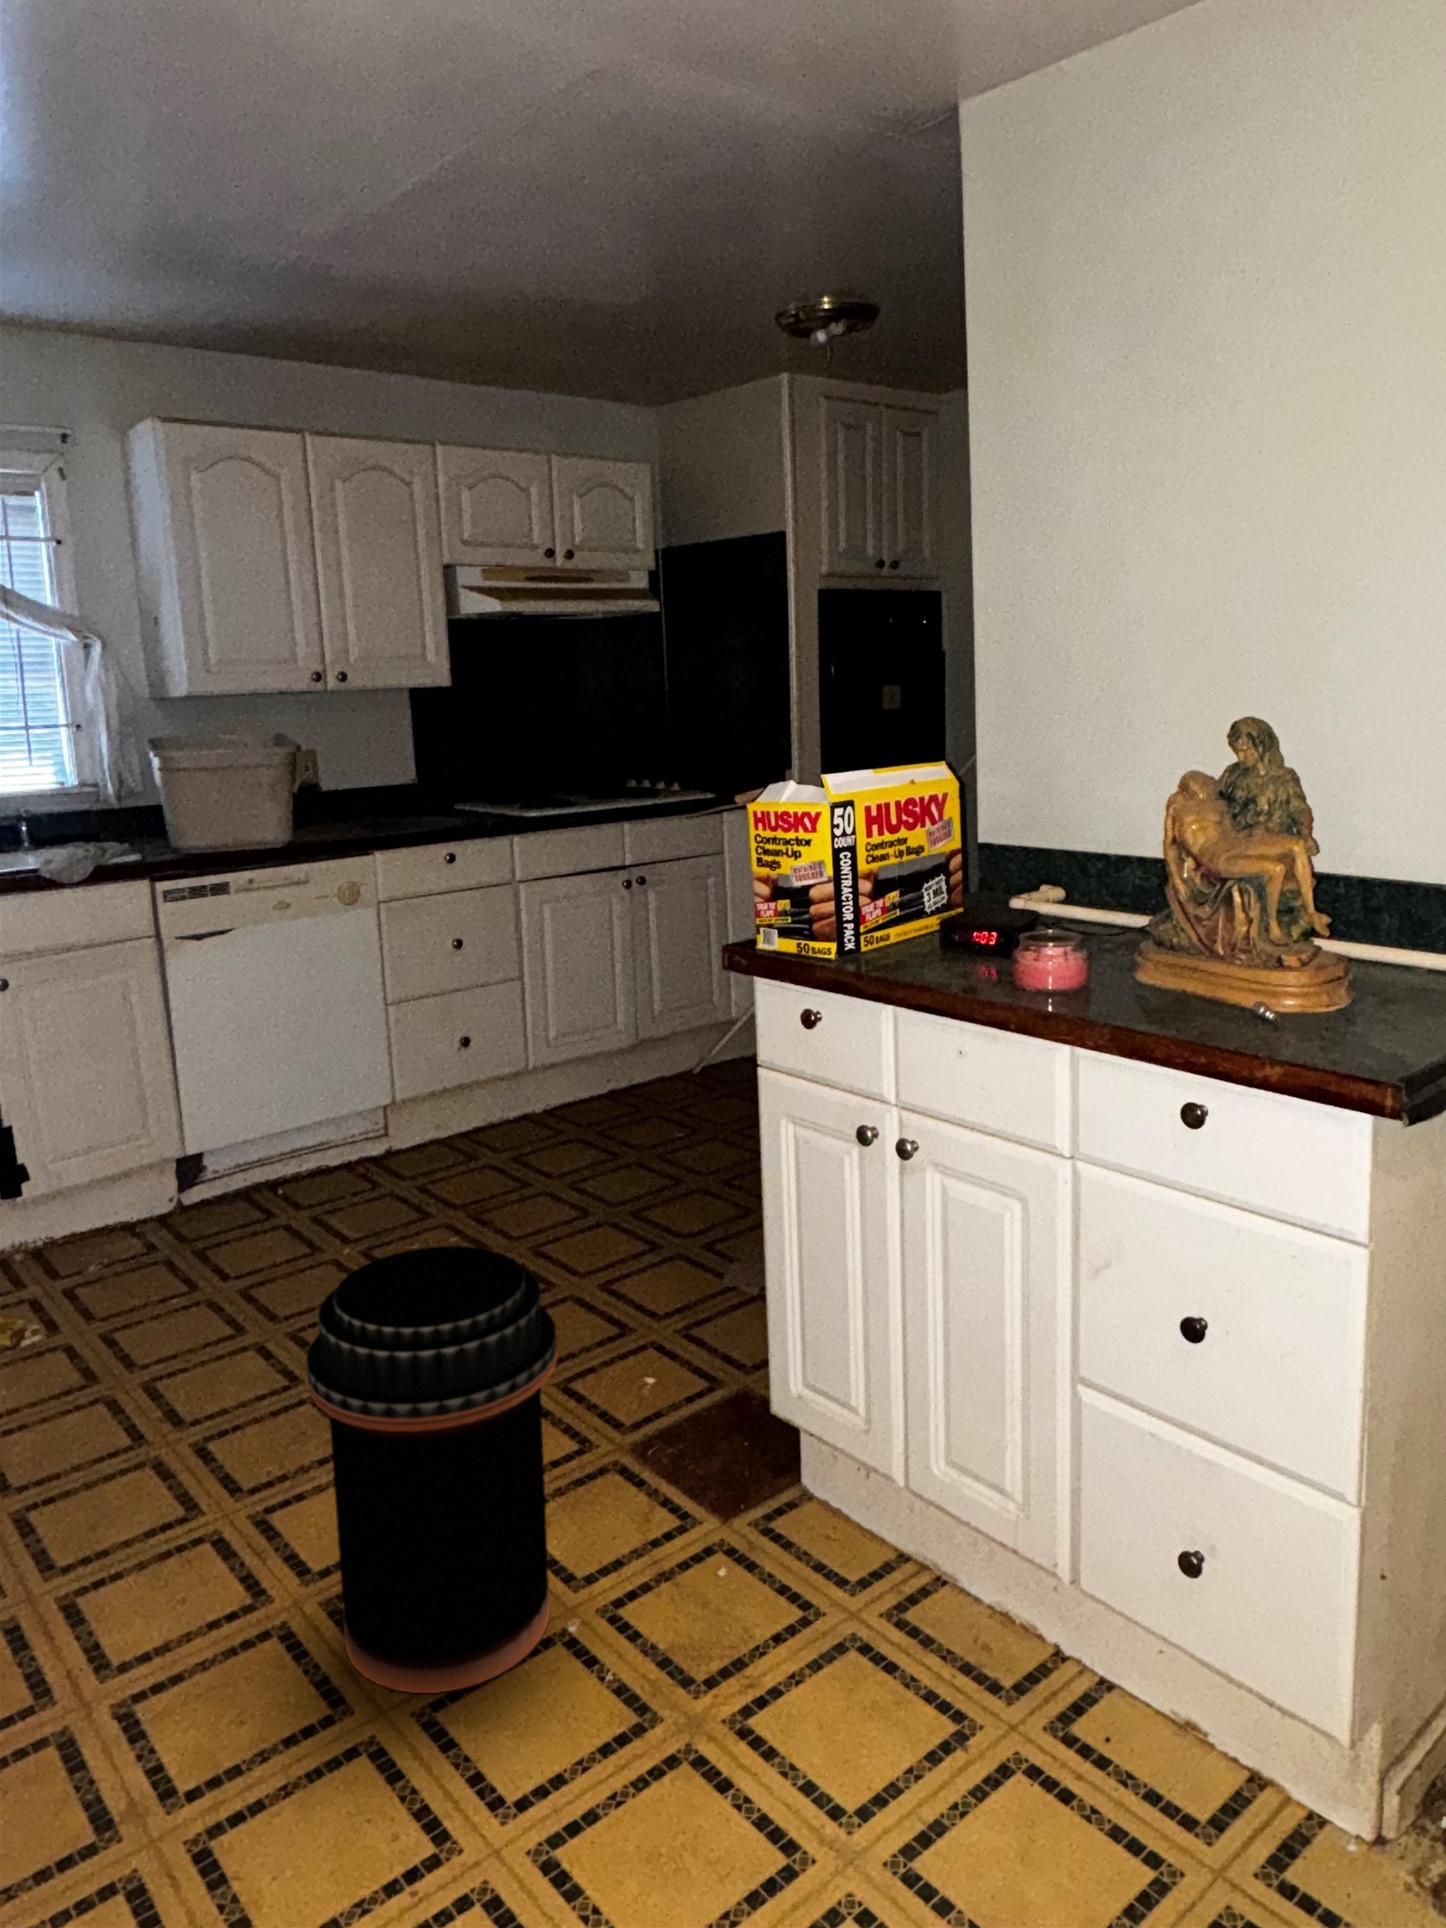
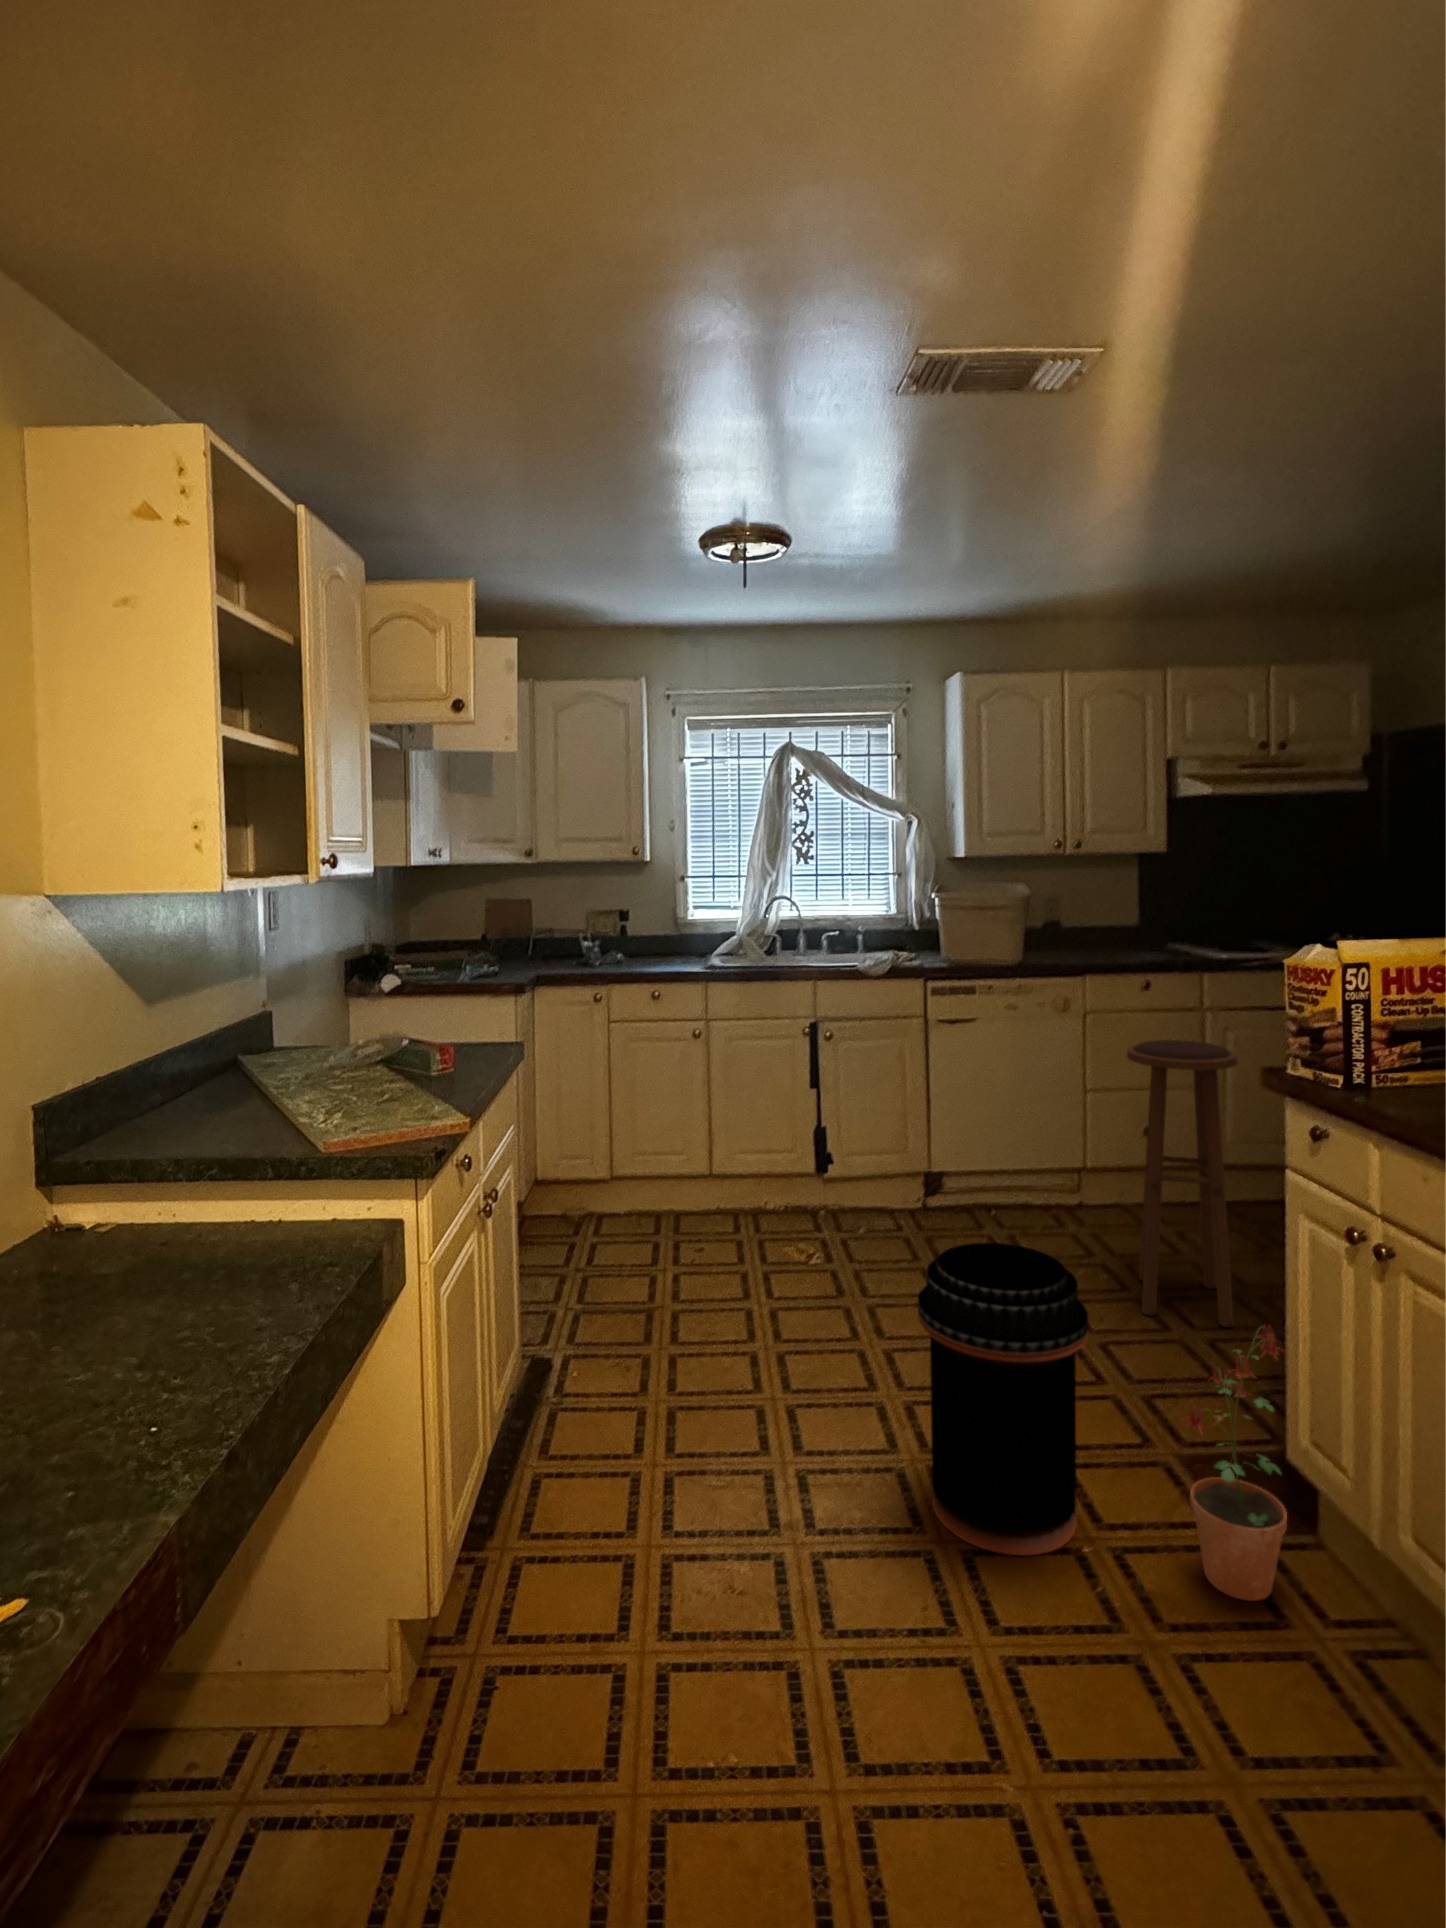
stool: none [485,912,632,1279] -> present [1127,1040,1238,1327]
potted plant: none [680,1265,798,1608] -> present [1182,1325,1287,1601]

